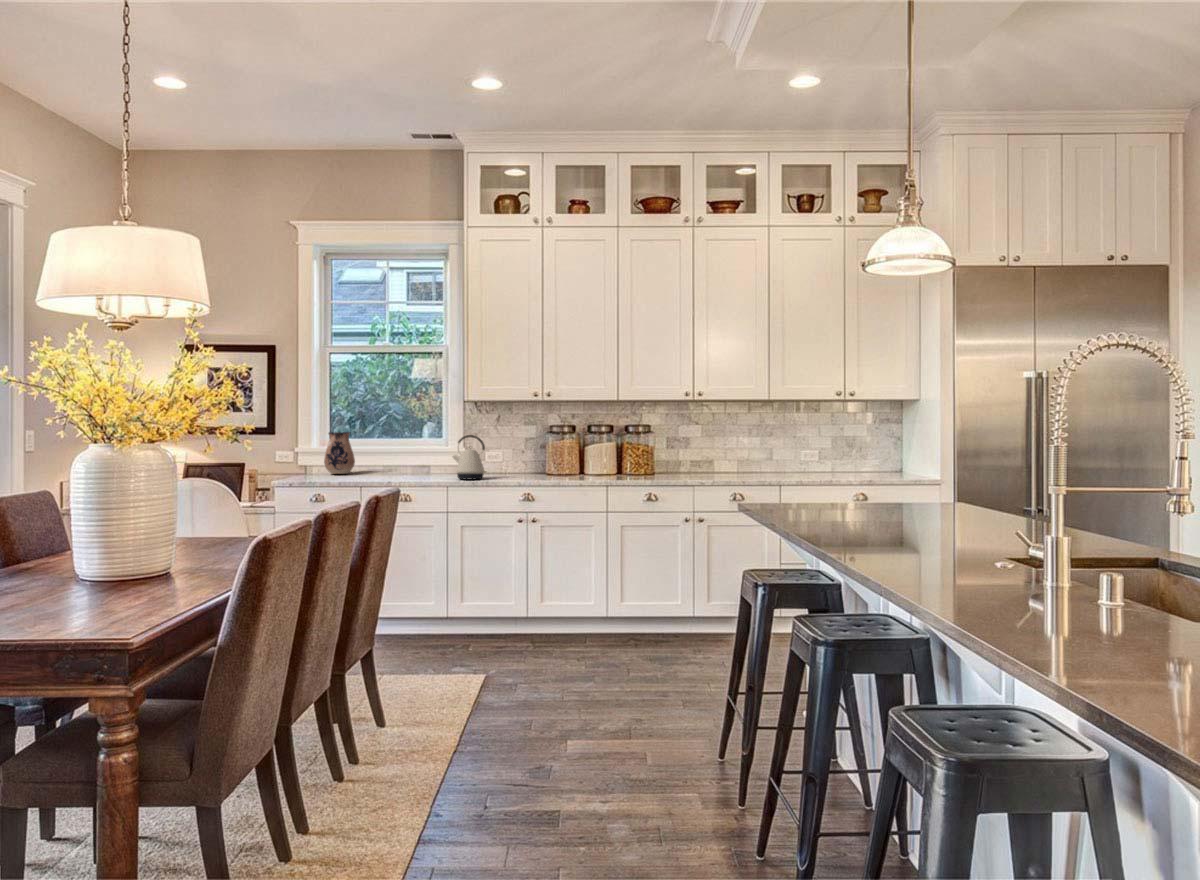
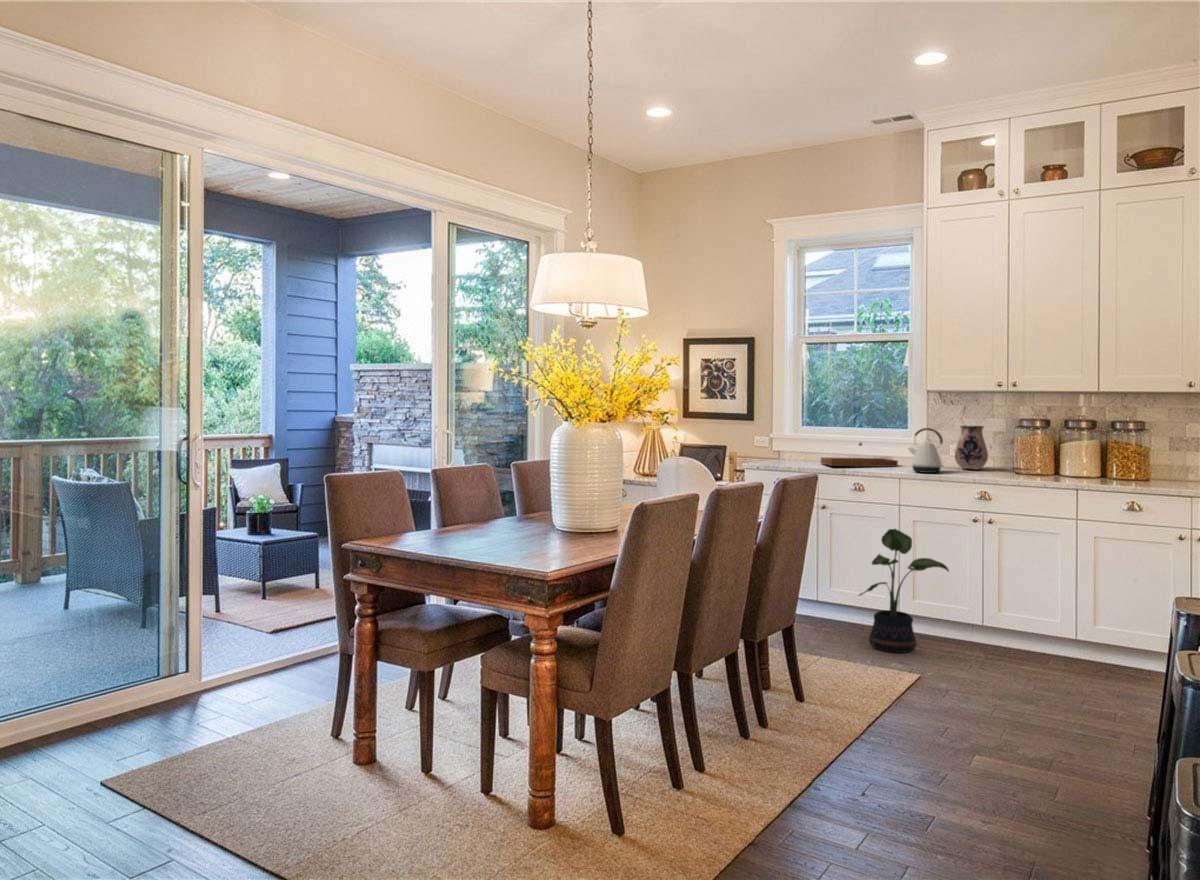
ceramic pitcher: present [324,432,355,474] -> present [955,426,988,469]
tray: none [360,453,439,478] -> present [821,443,898,467]
potted plant: none [417,538,503,664] -> present [859,529,949,653]

